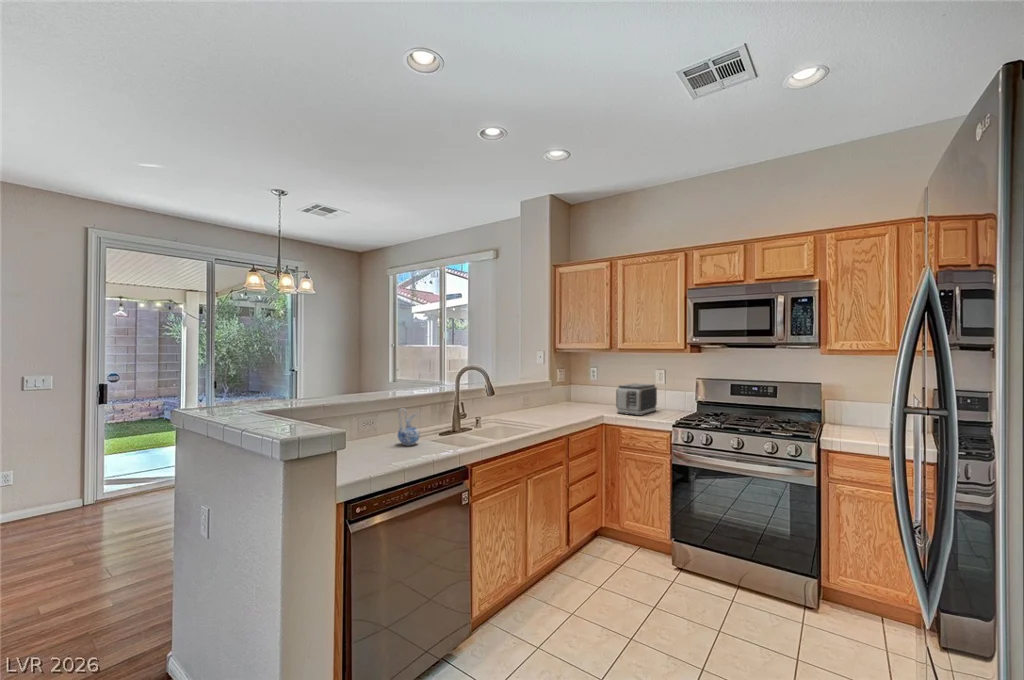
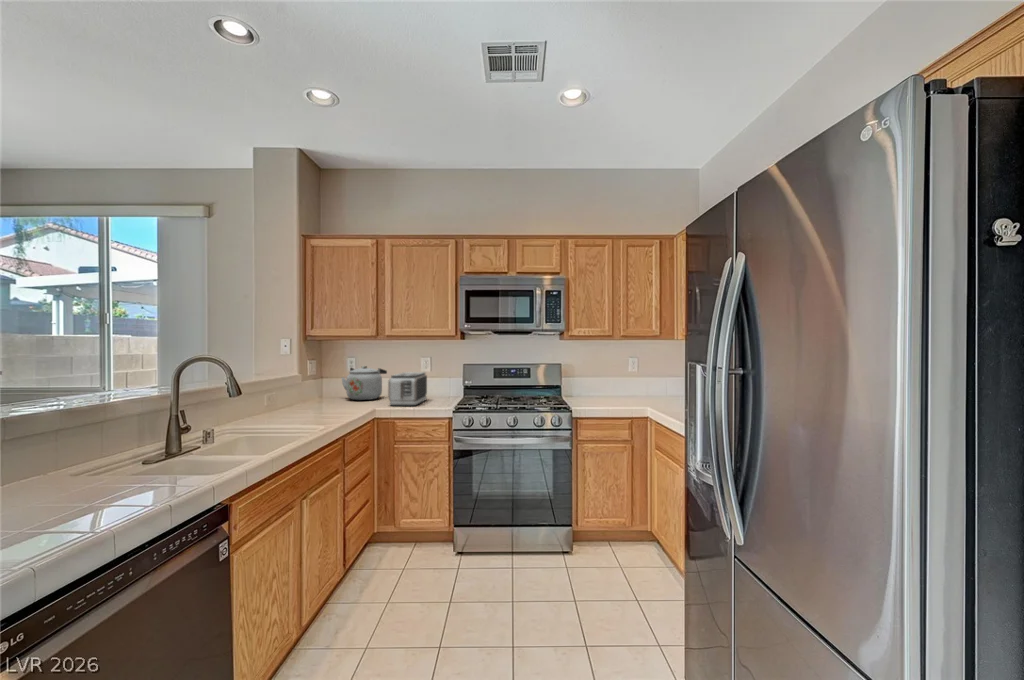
kettle: none [583,375,622,406] -> present [342,366,387,400]
ceramic pitcher: present [398,408,420,445] -> none [85,428,134,489]

